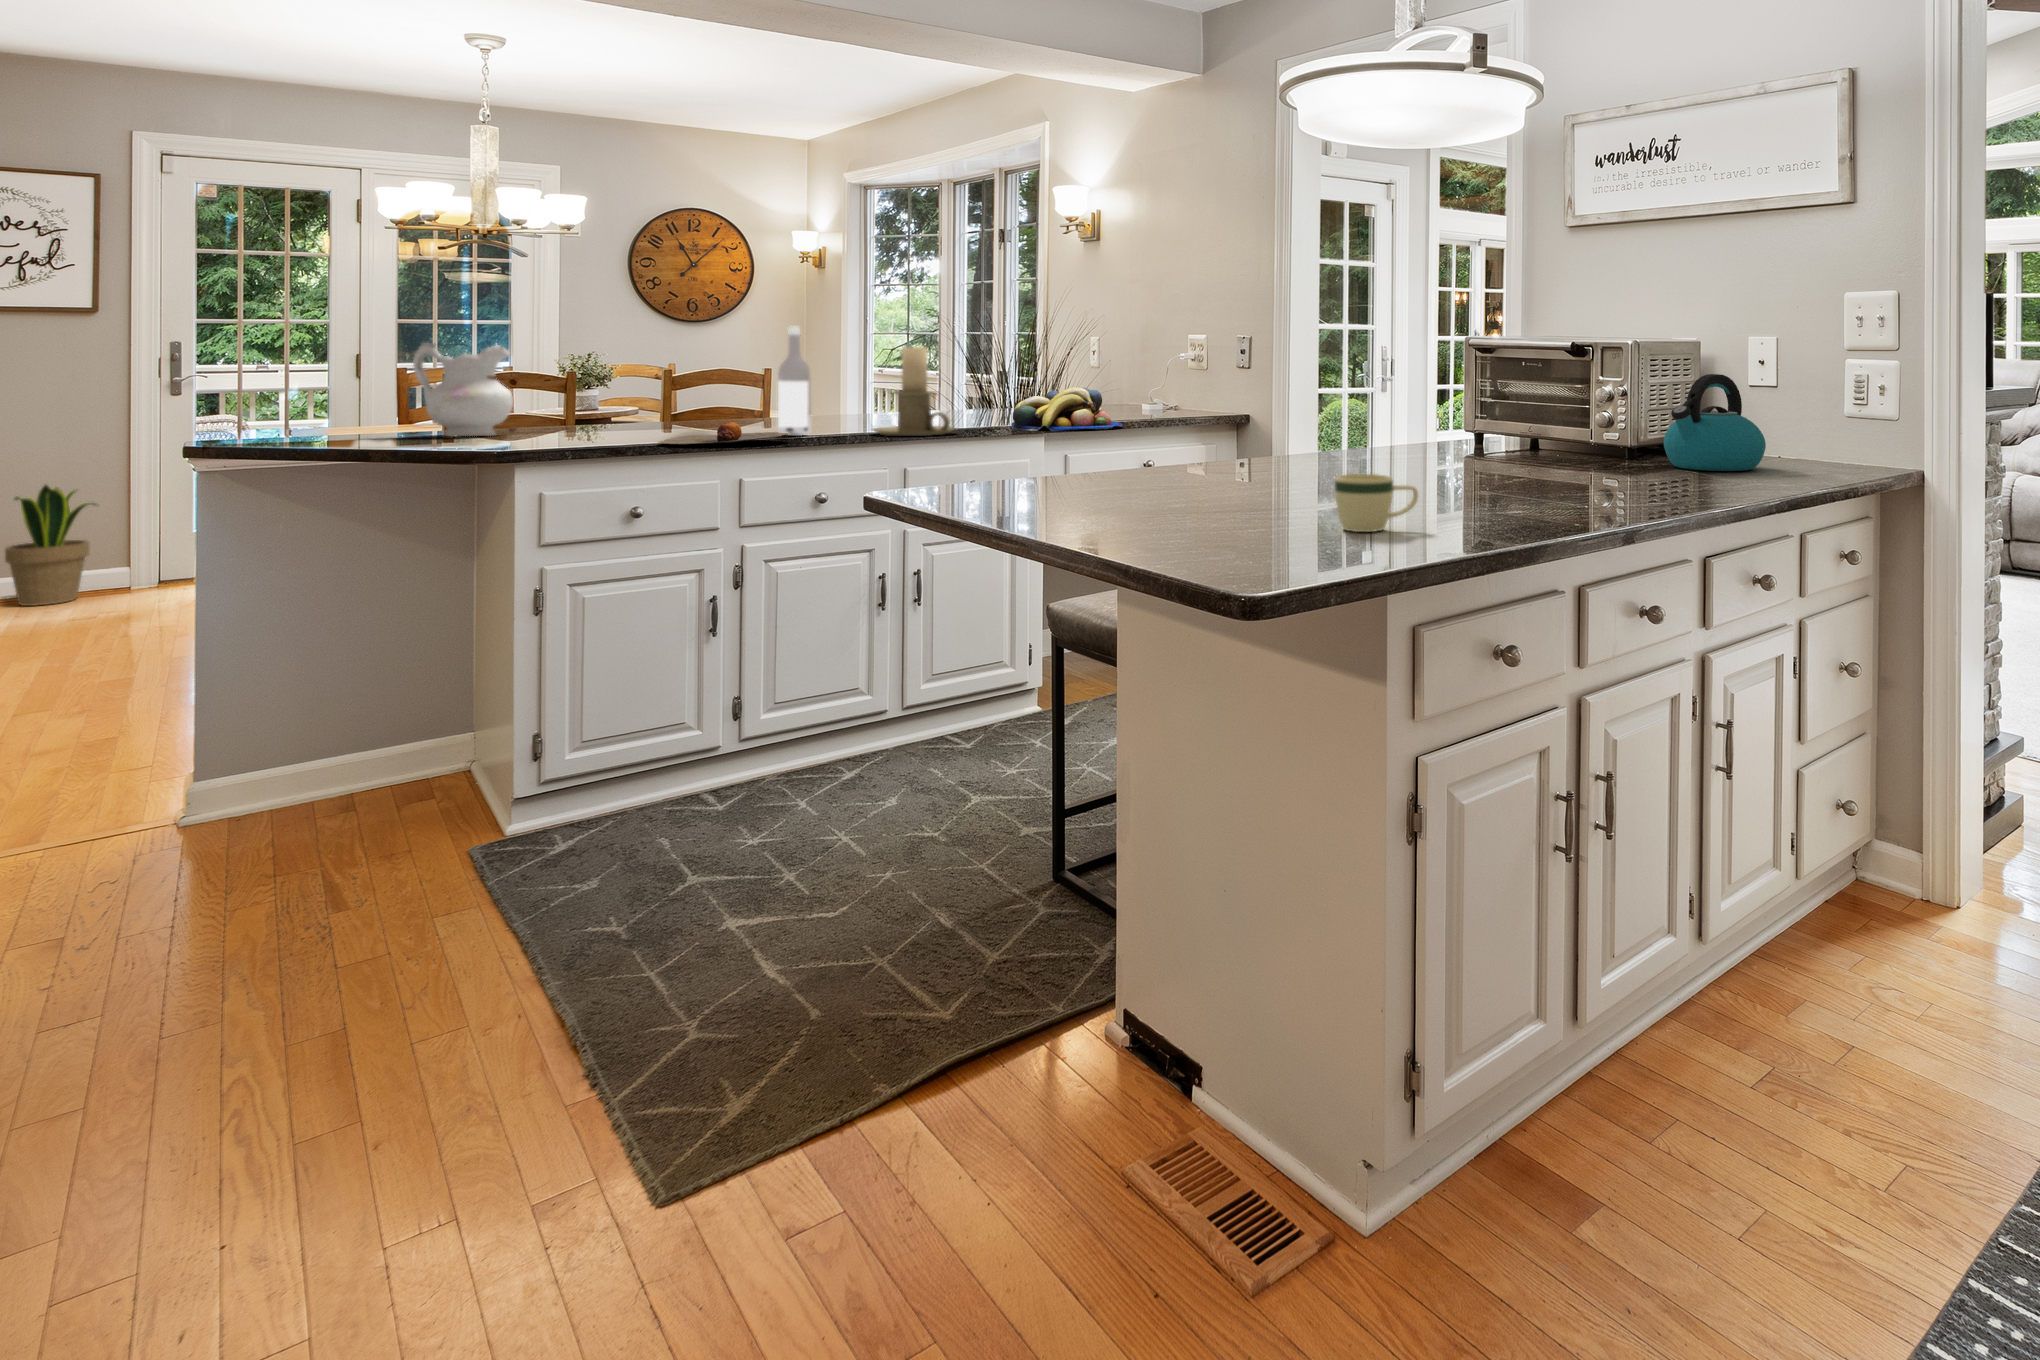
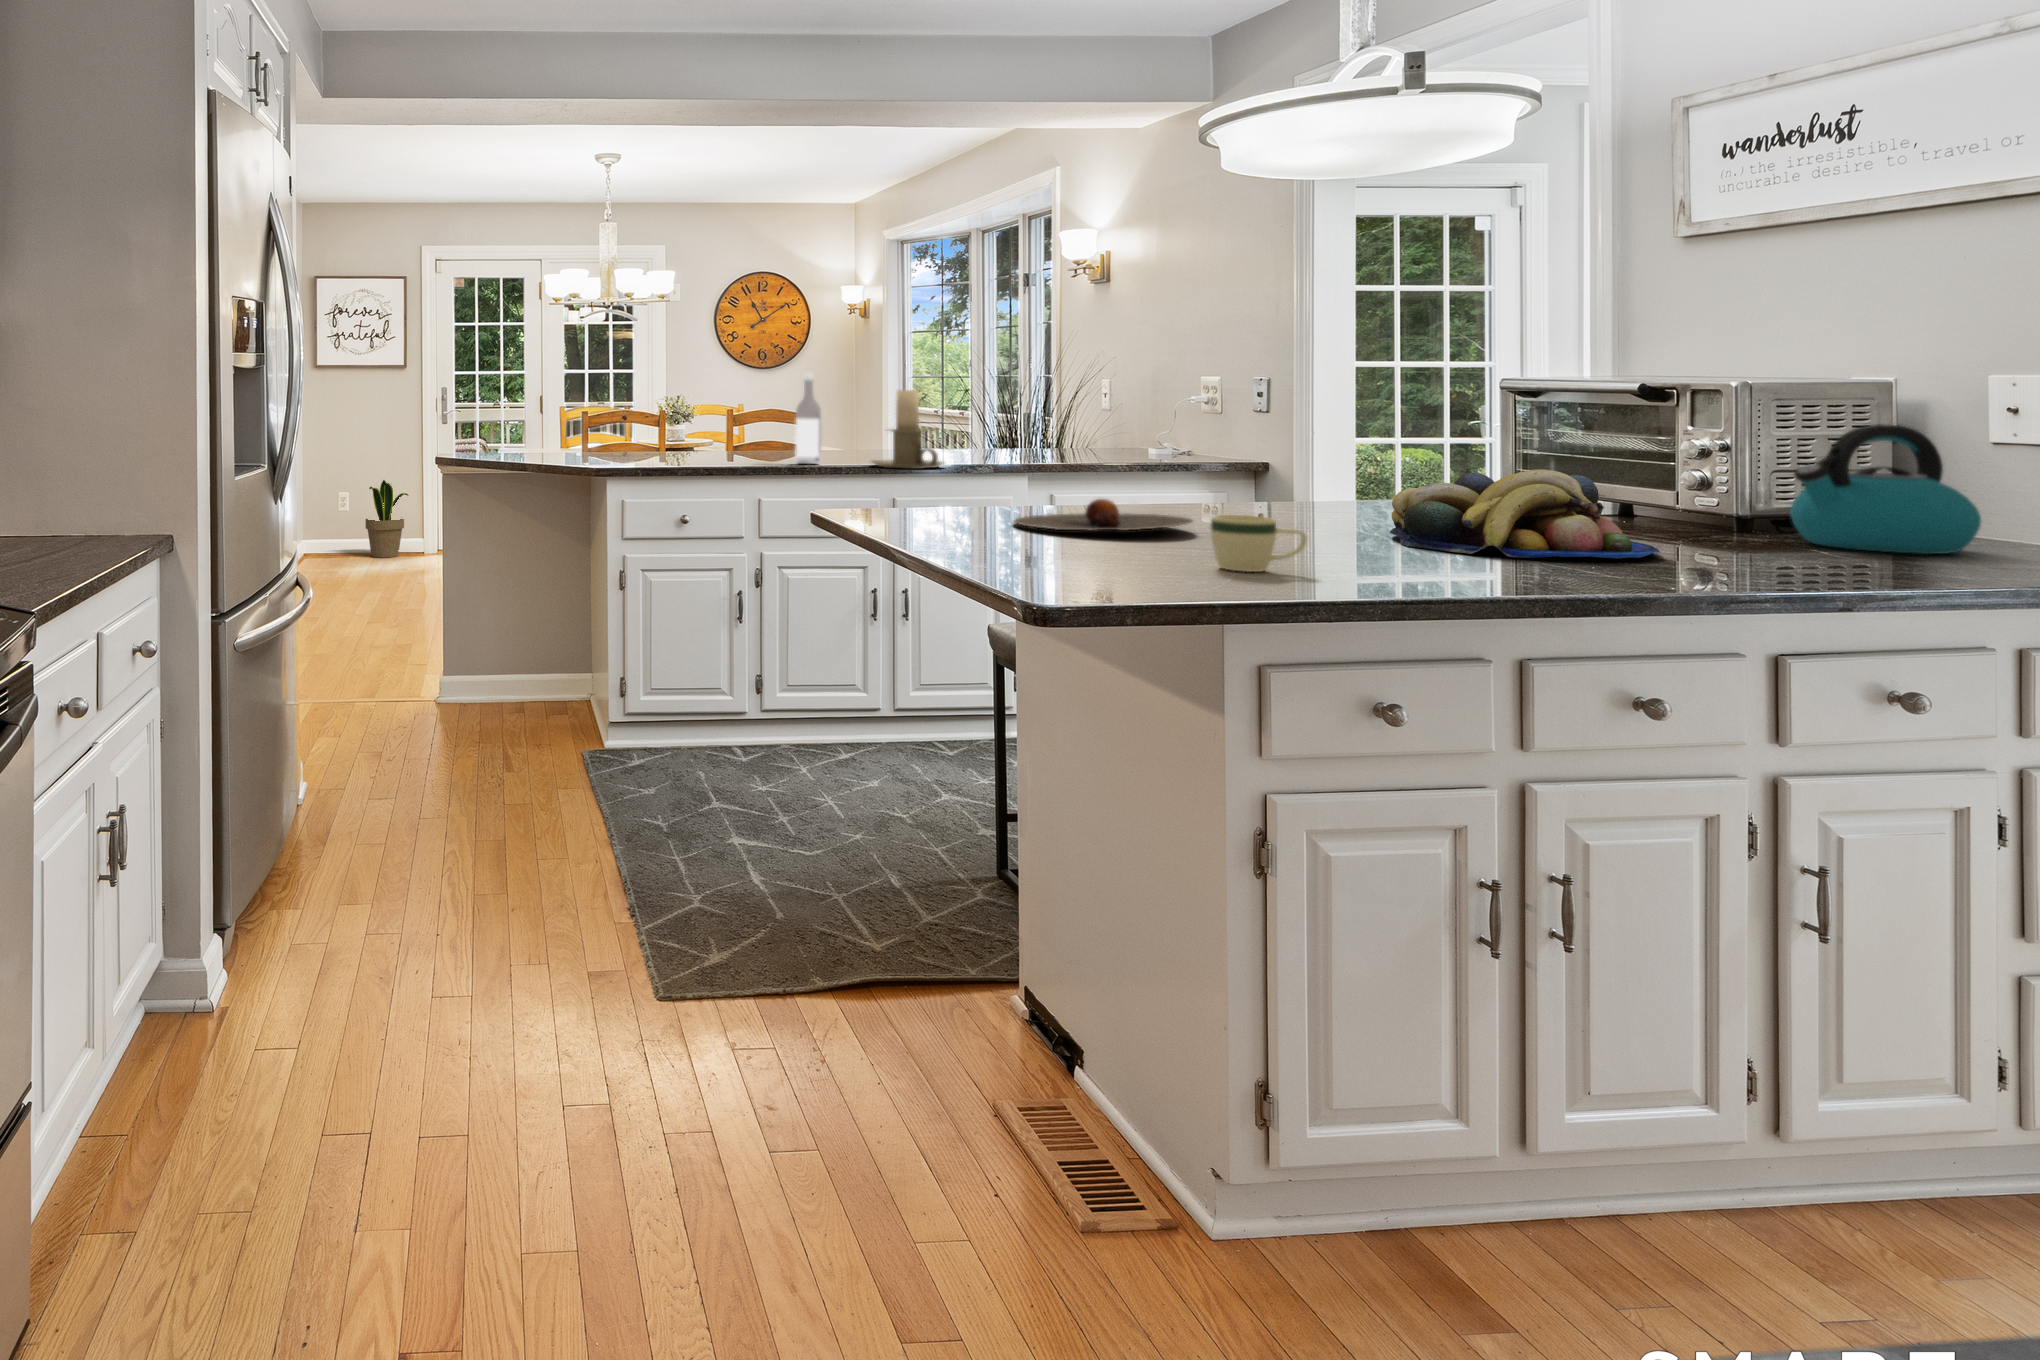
ceramic pitcher: present [413,343,513,437] -> none [557,387,616,456]
fruit bowl: present [1011,387,1123,431] -> present [1390,469,1660,558]
plate: present [658,422,790,444] -> present [1014,499,1193,531]

